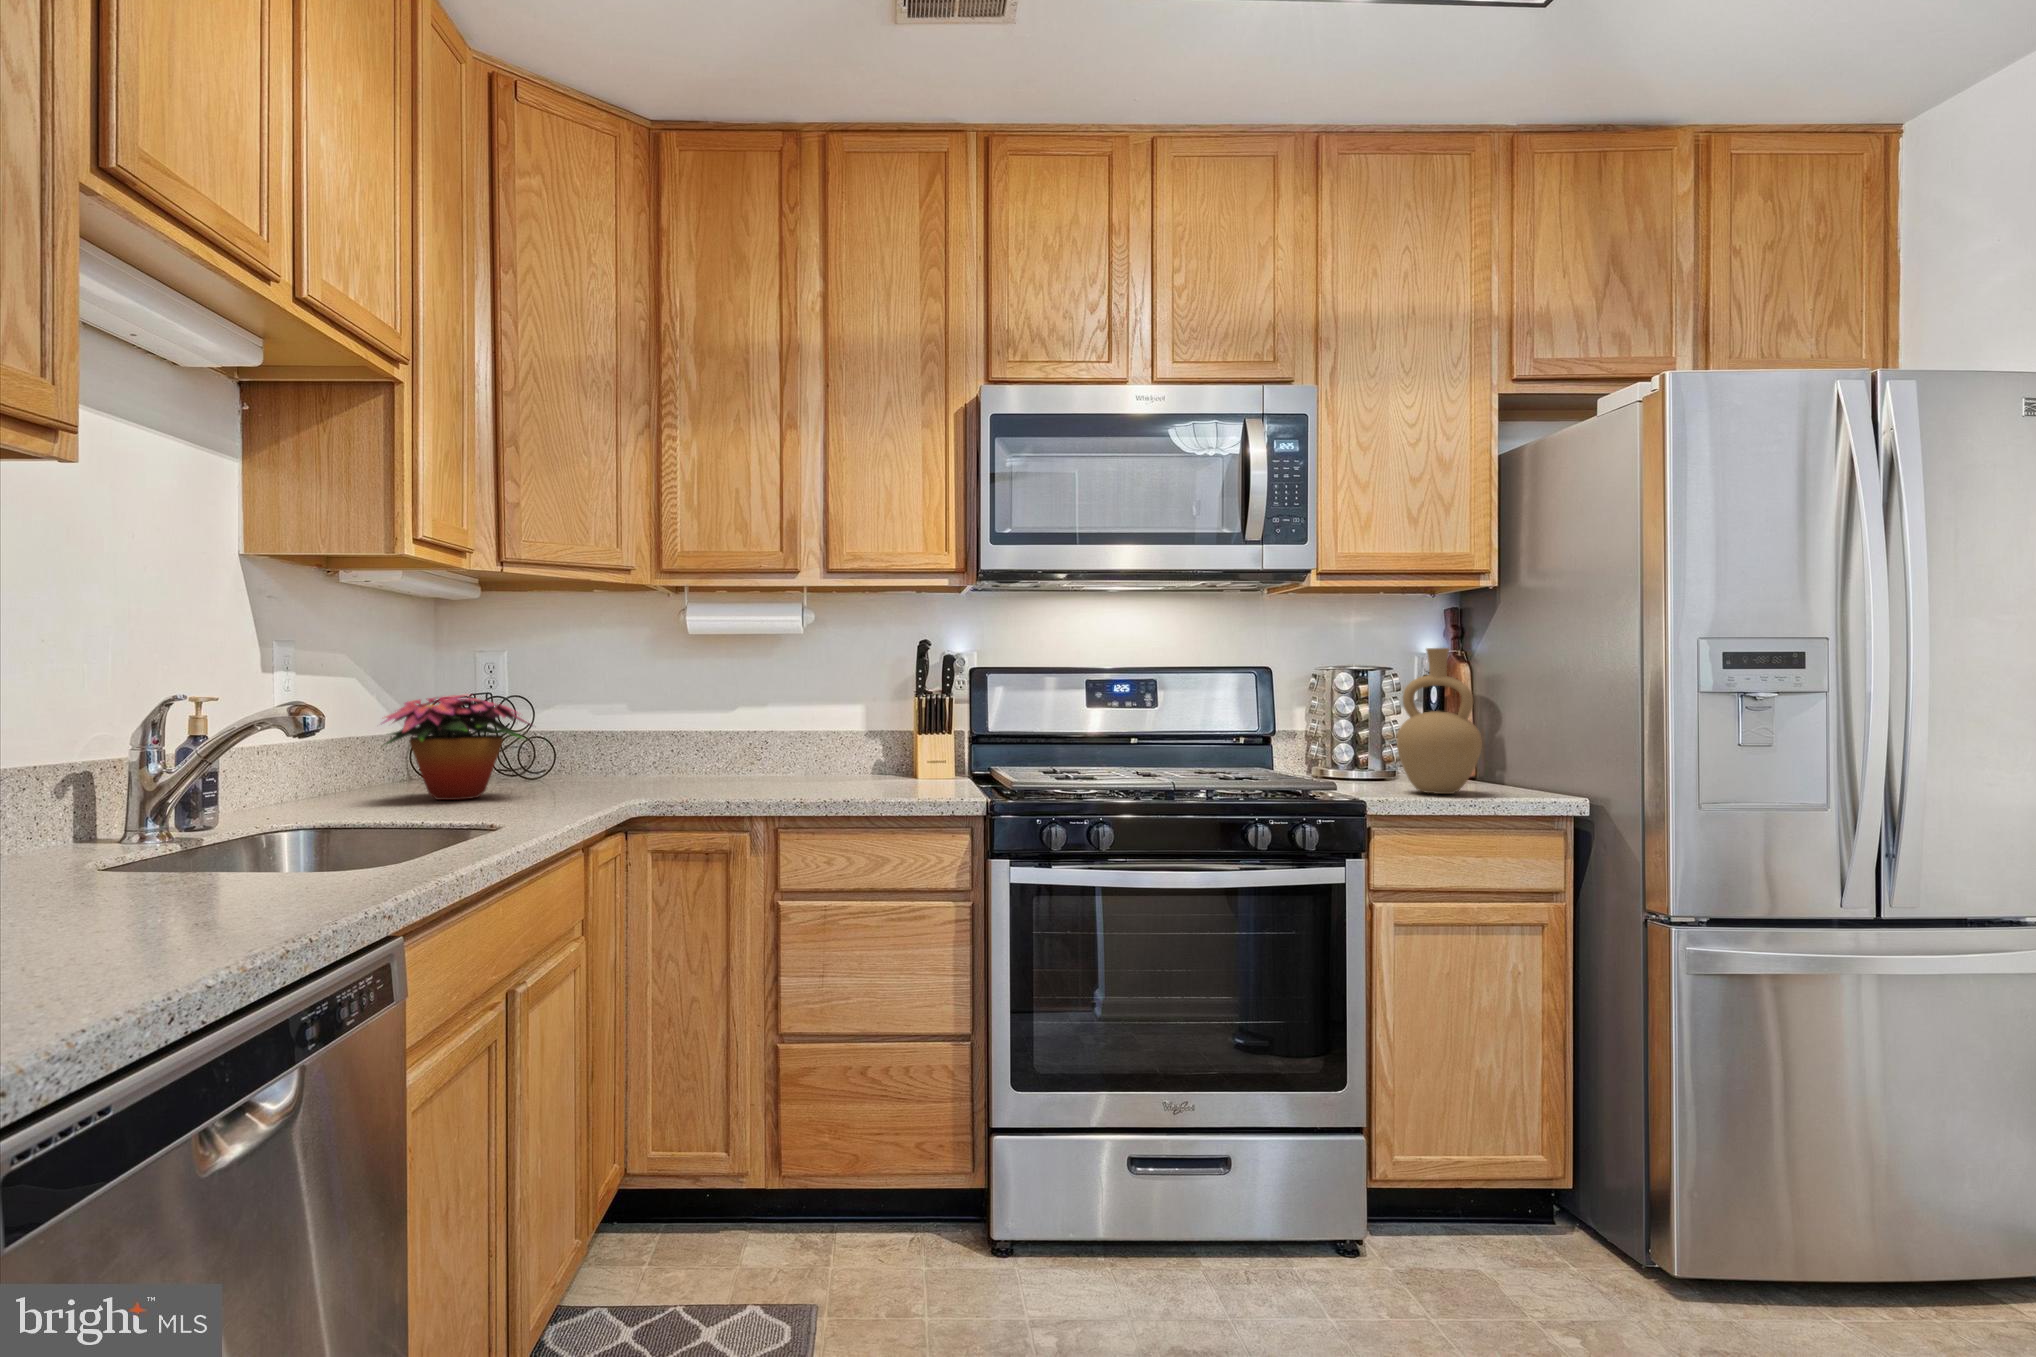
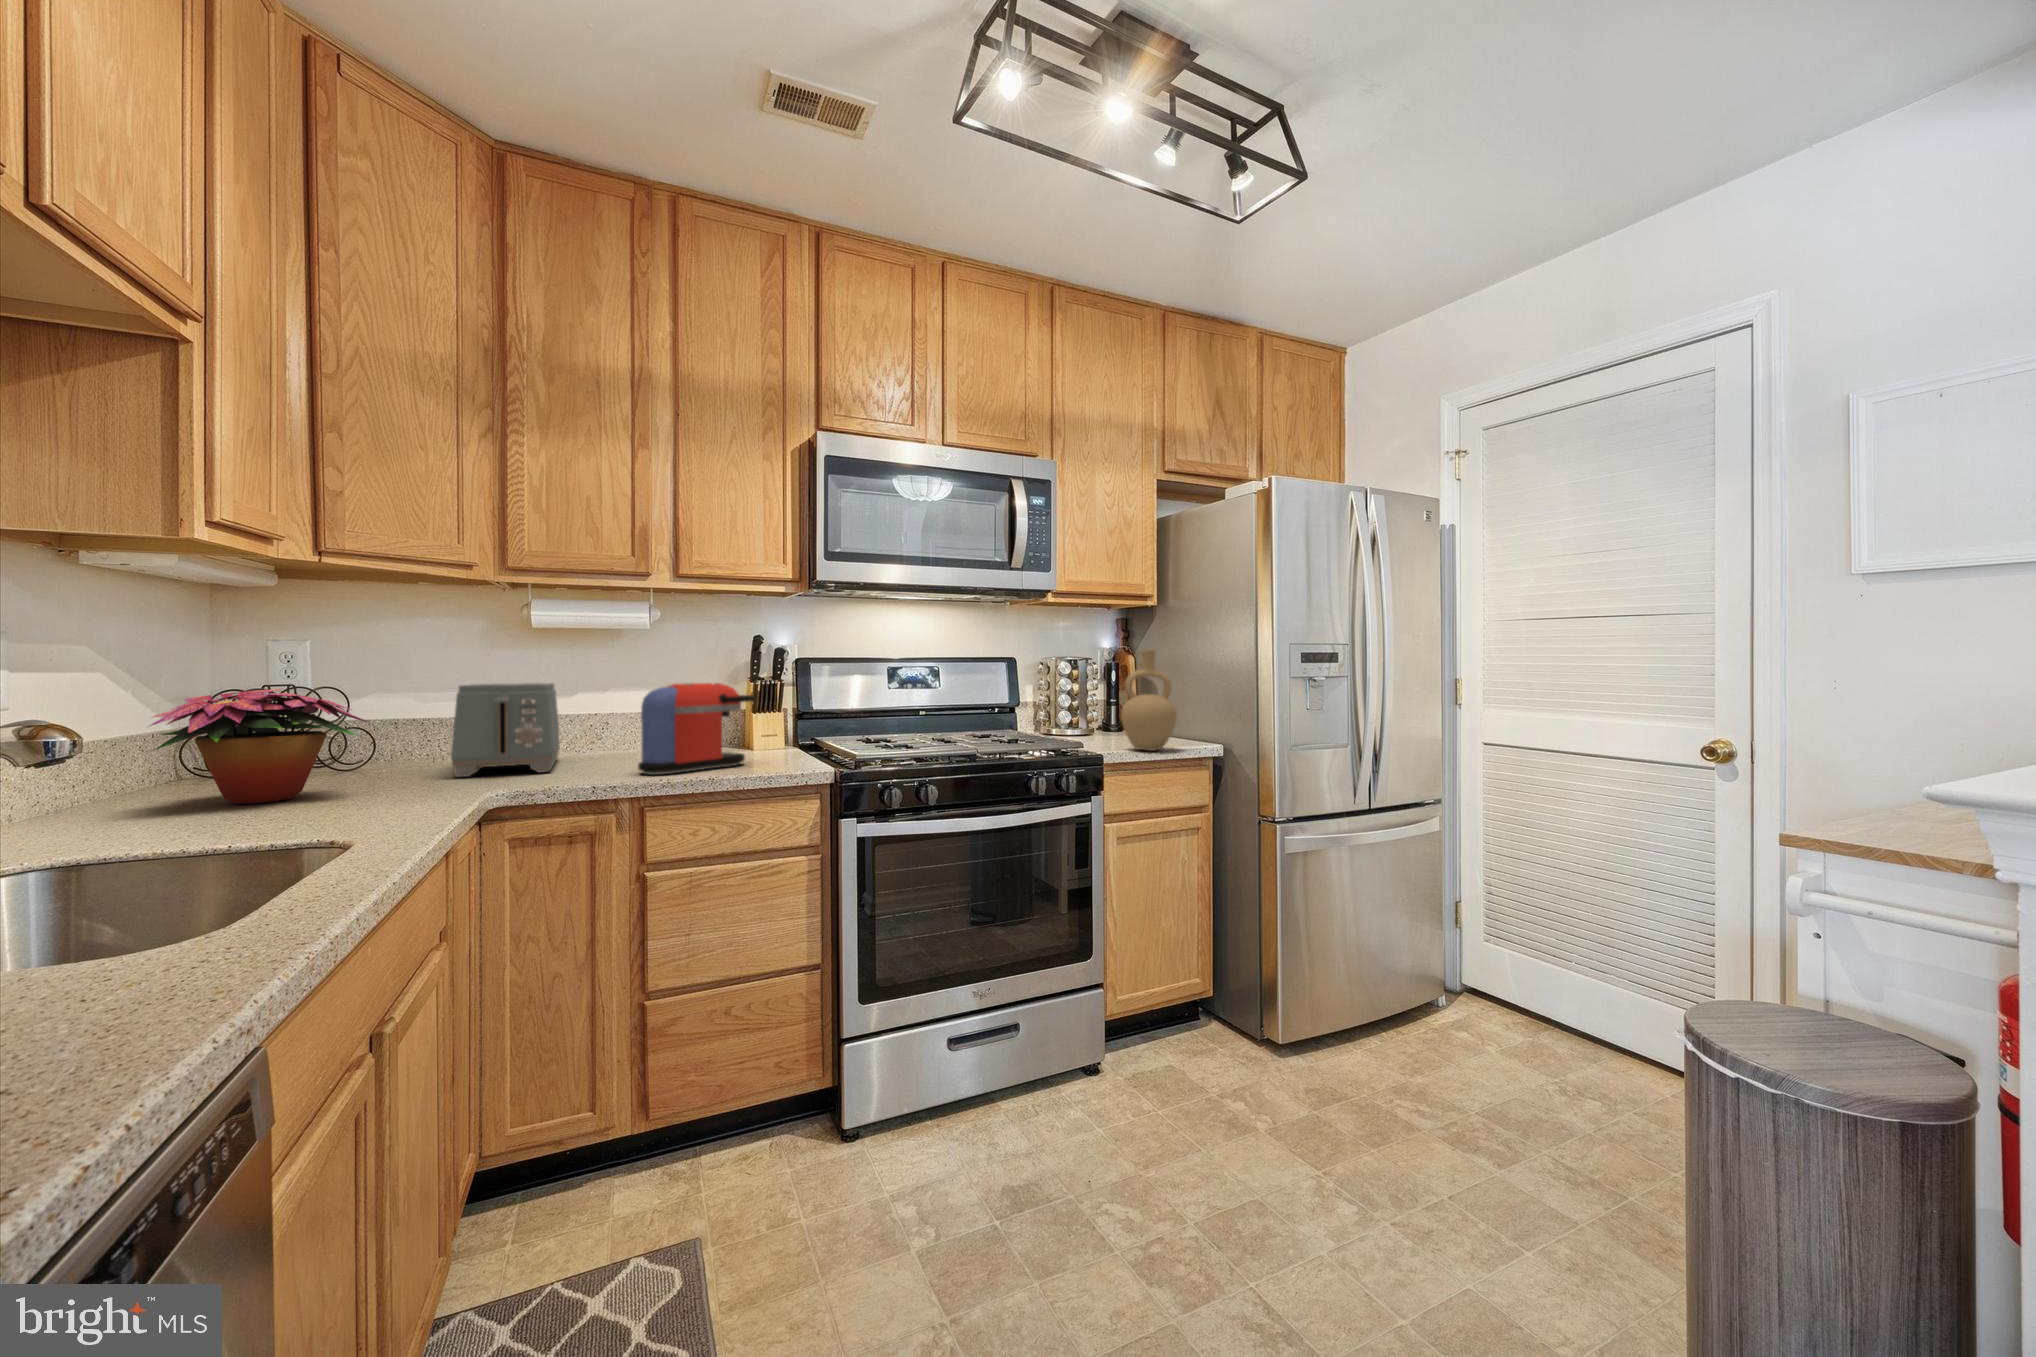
toaster: none [610,691,721,788] -> present [451,683,560,777]
coffee maker: none [777,692,909,793] -> present [638,683,756,775]

